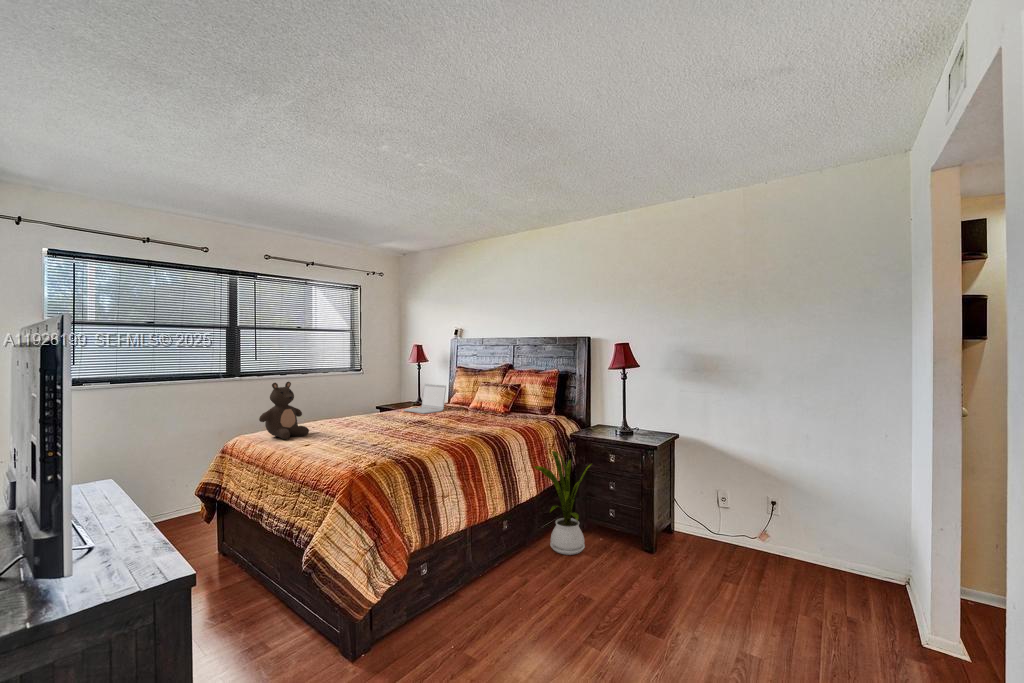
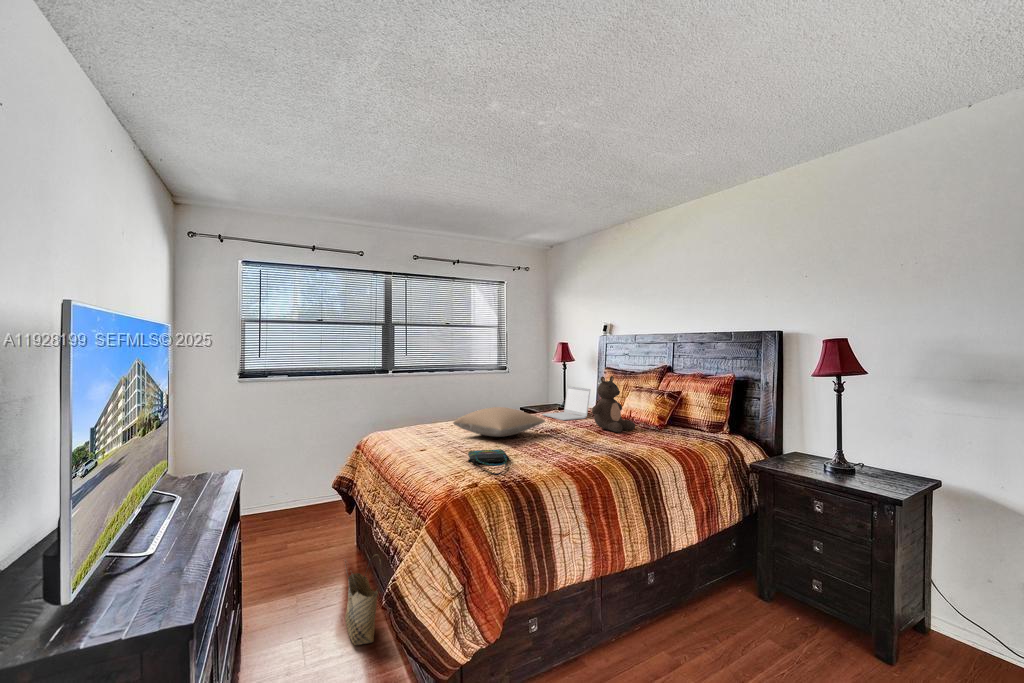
teddy bear: present [259,382,309,439] -> present [592,376,635,433]
pillow: none [329,404,414,429] -> present [453,407,545,437]
tote bag: none [356,437,397,456] -> present [468,449,511,475]
house plant: present [534,451,590,555] -> none [690,485,786,636]
woven basket: none [235,541,275,625] -> present [345,554,378,645]

